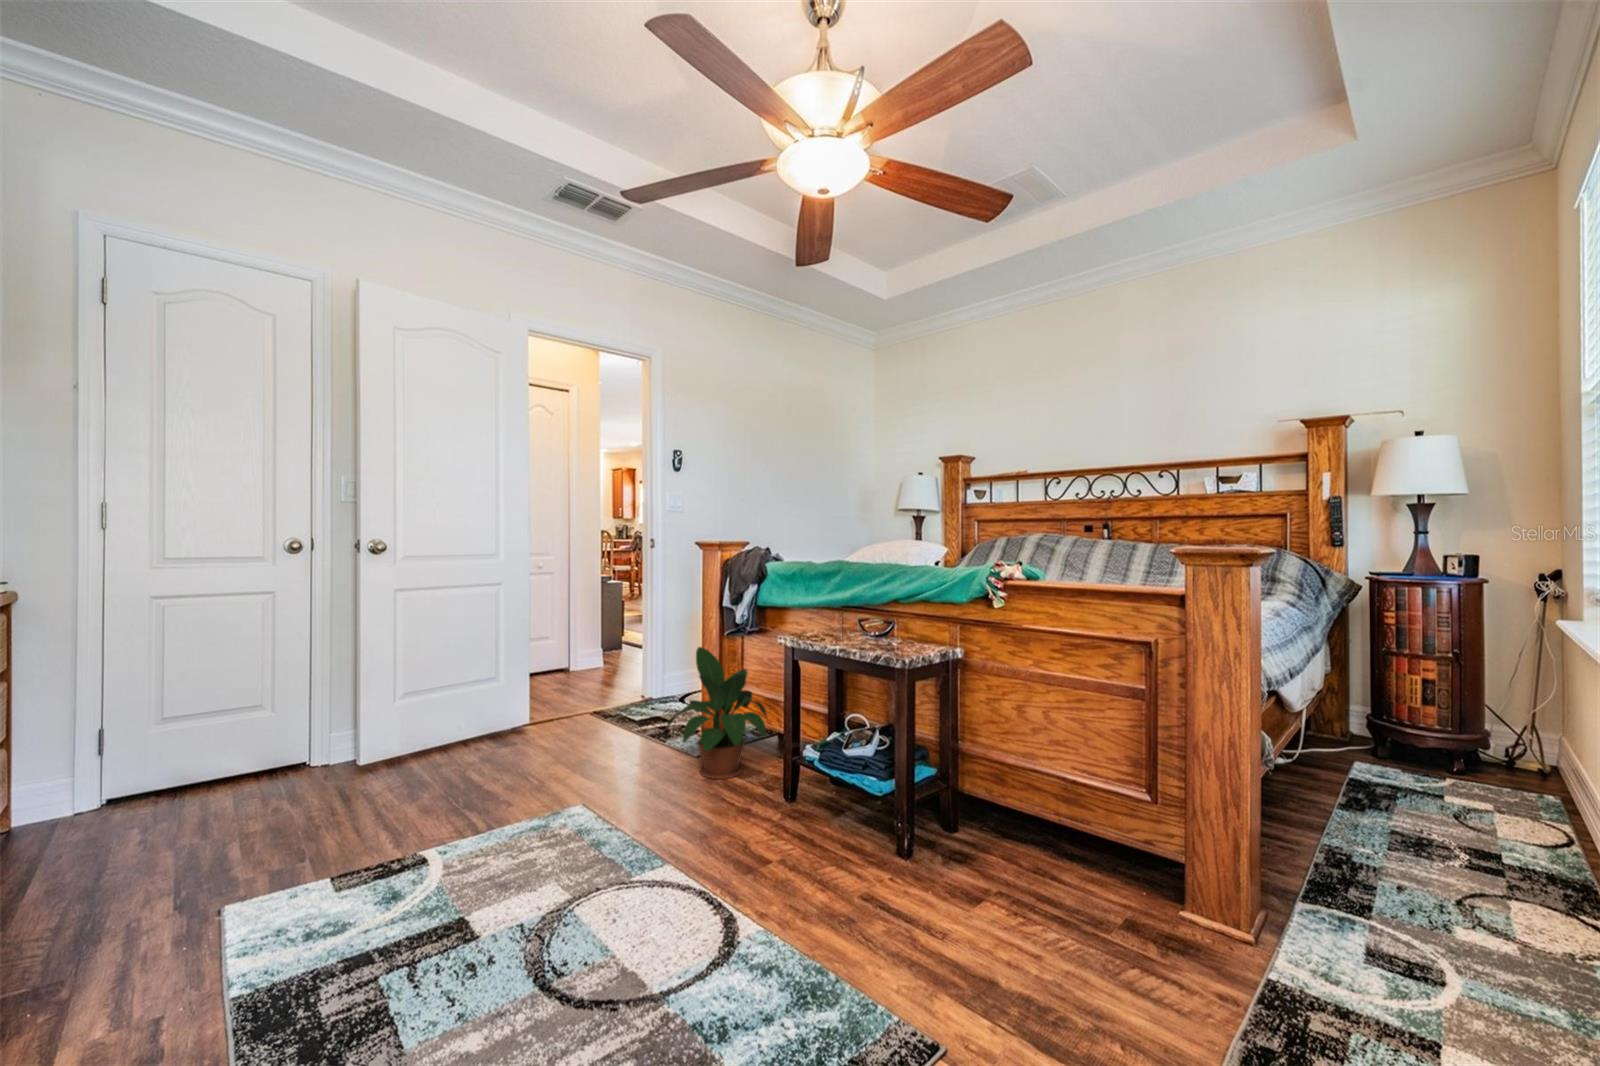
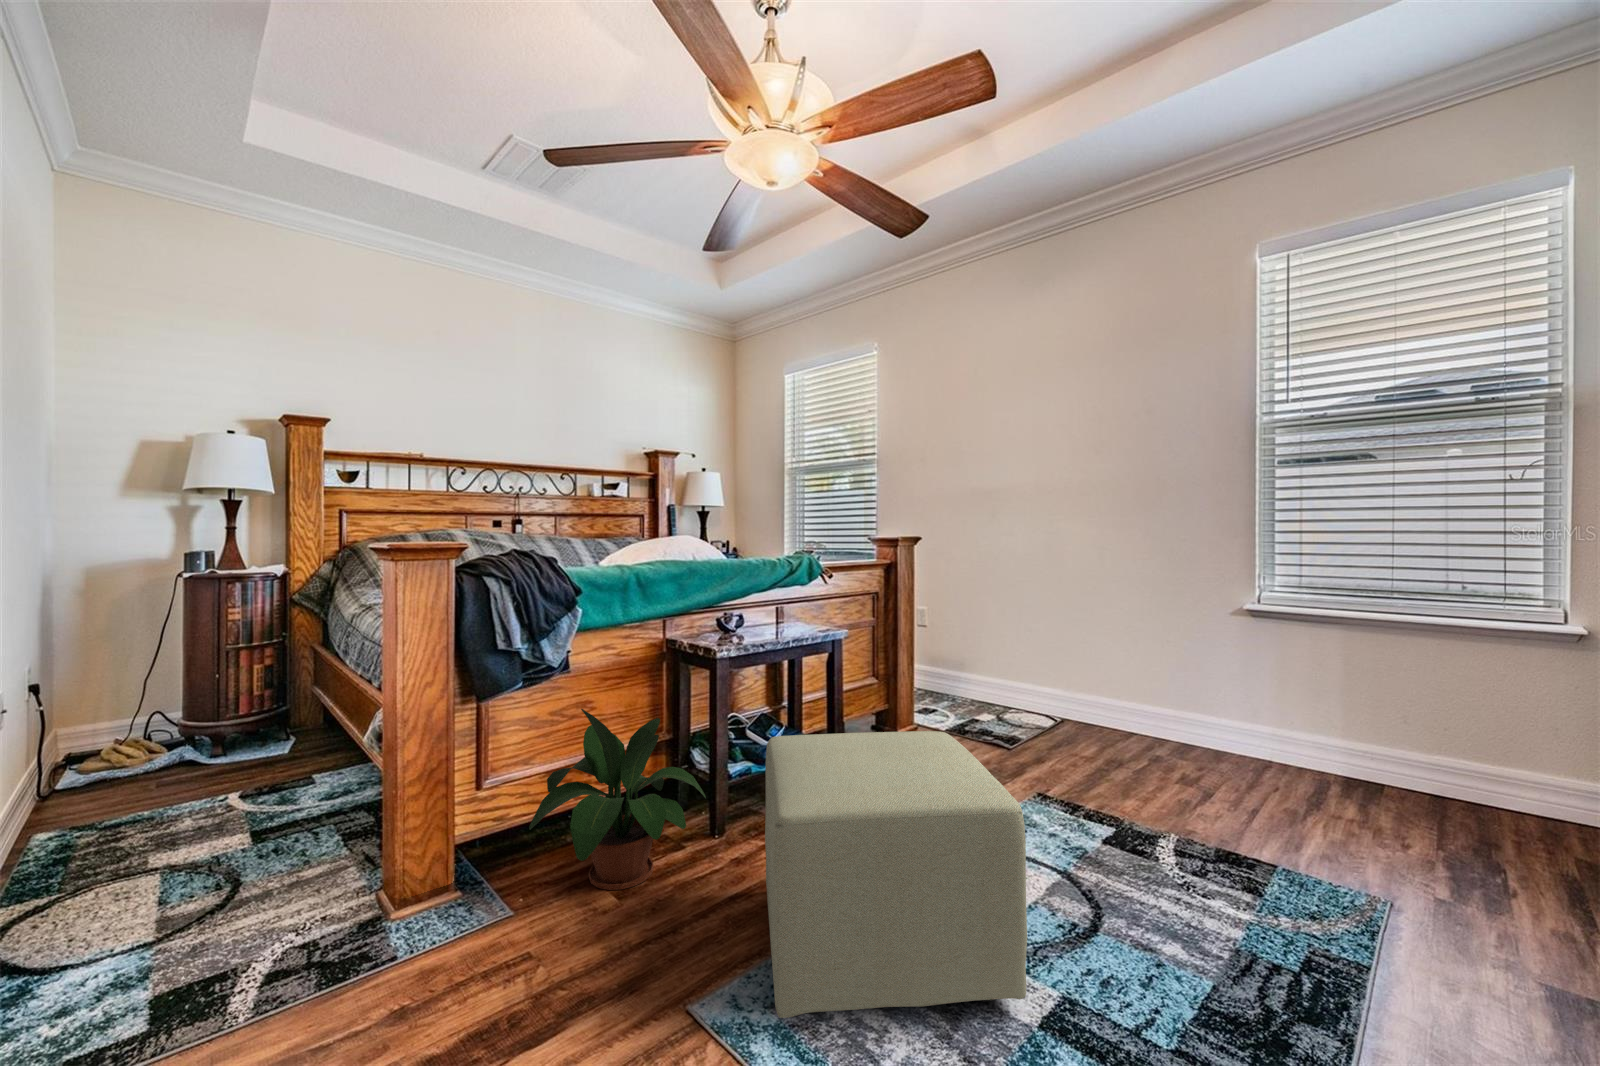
ottoman: none [471,692,683,897] -> present [765,731,1027,1018]

